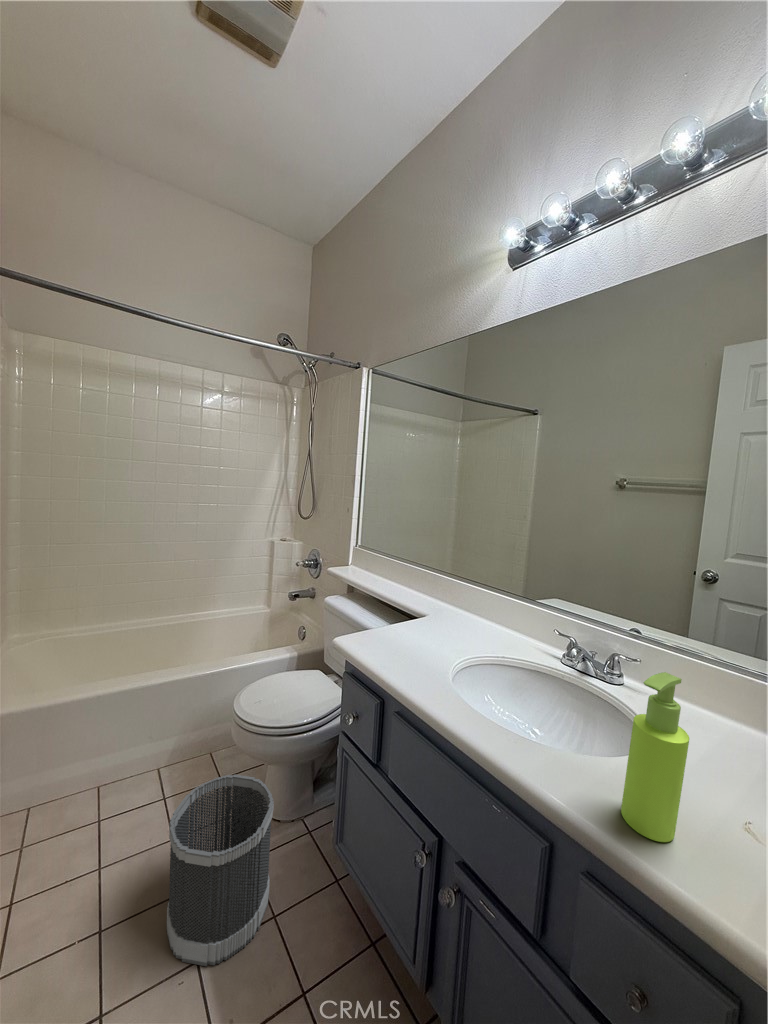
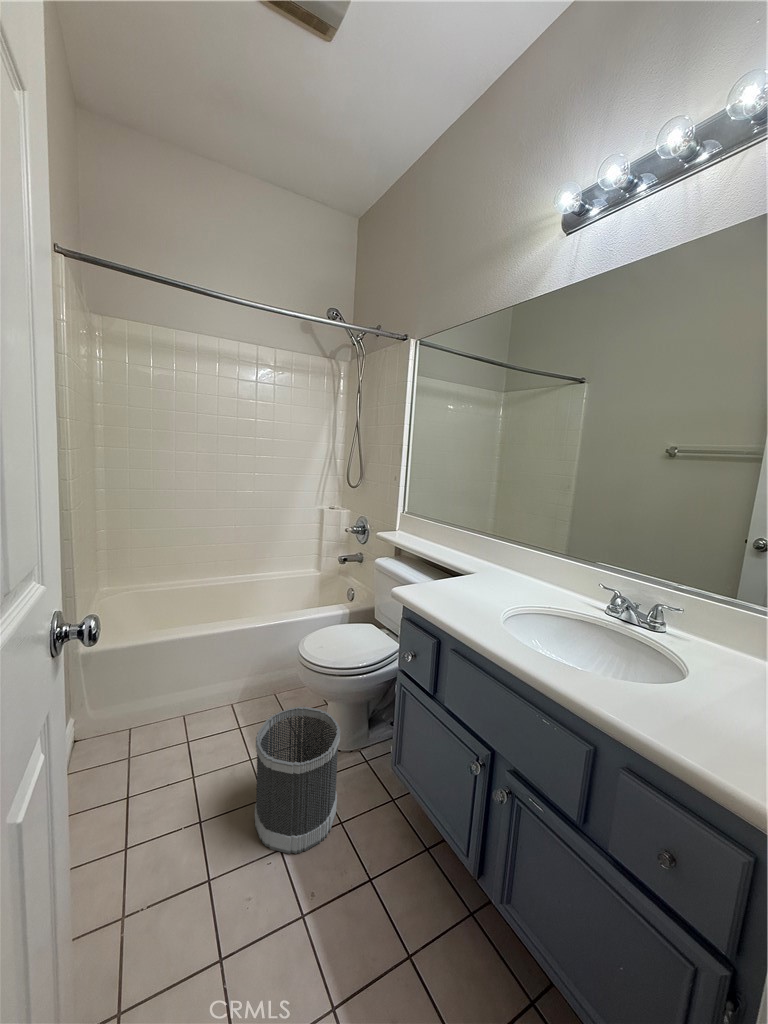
soap dispenser: present [621,672,689,842] -> none [657,602,721,739]

